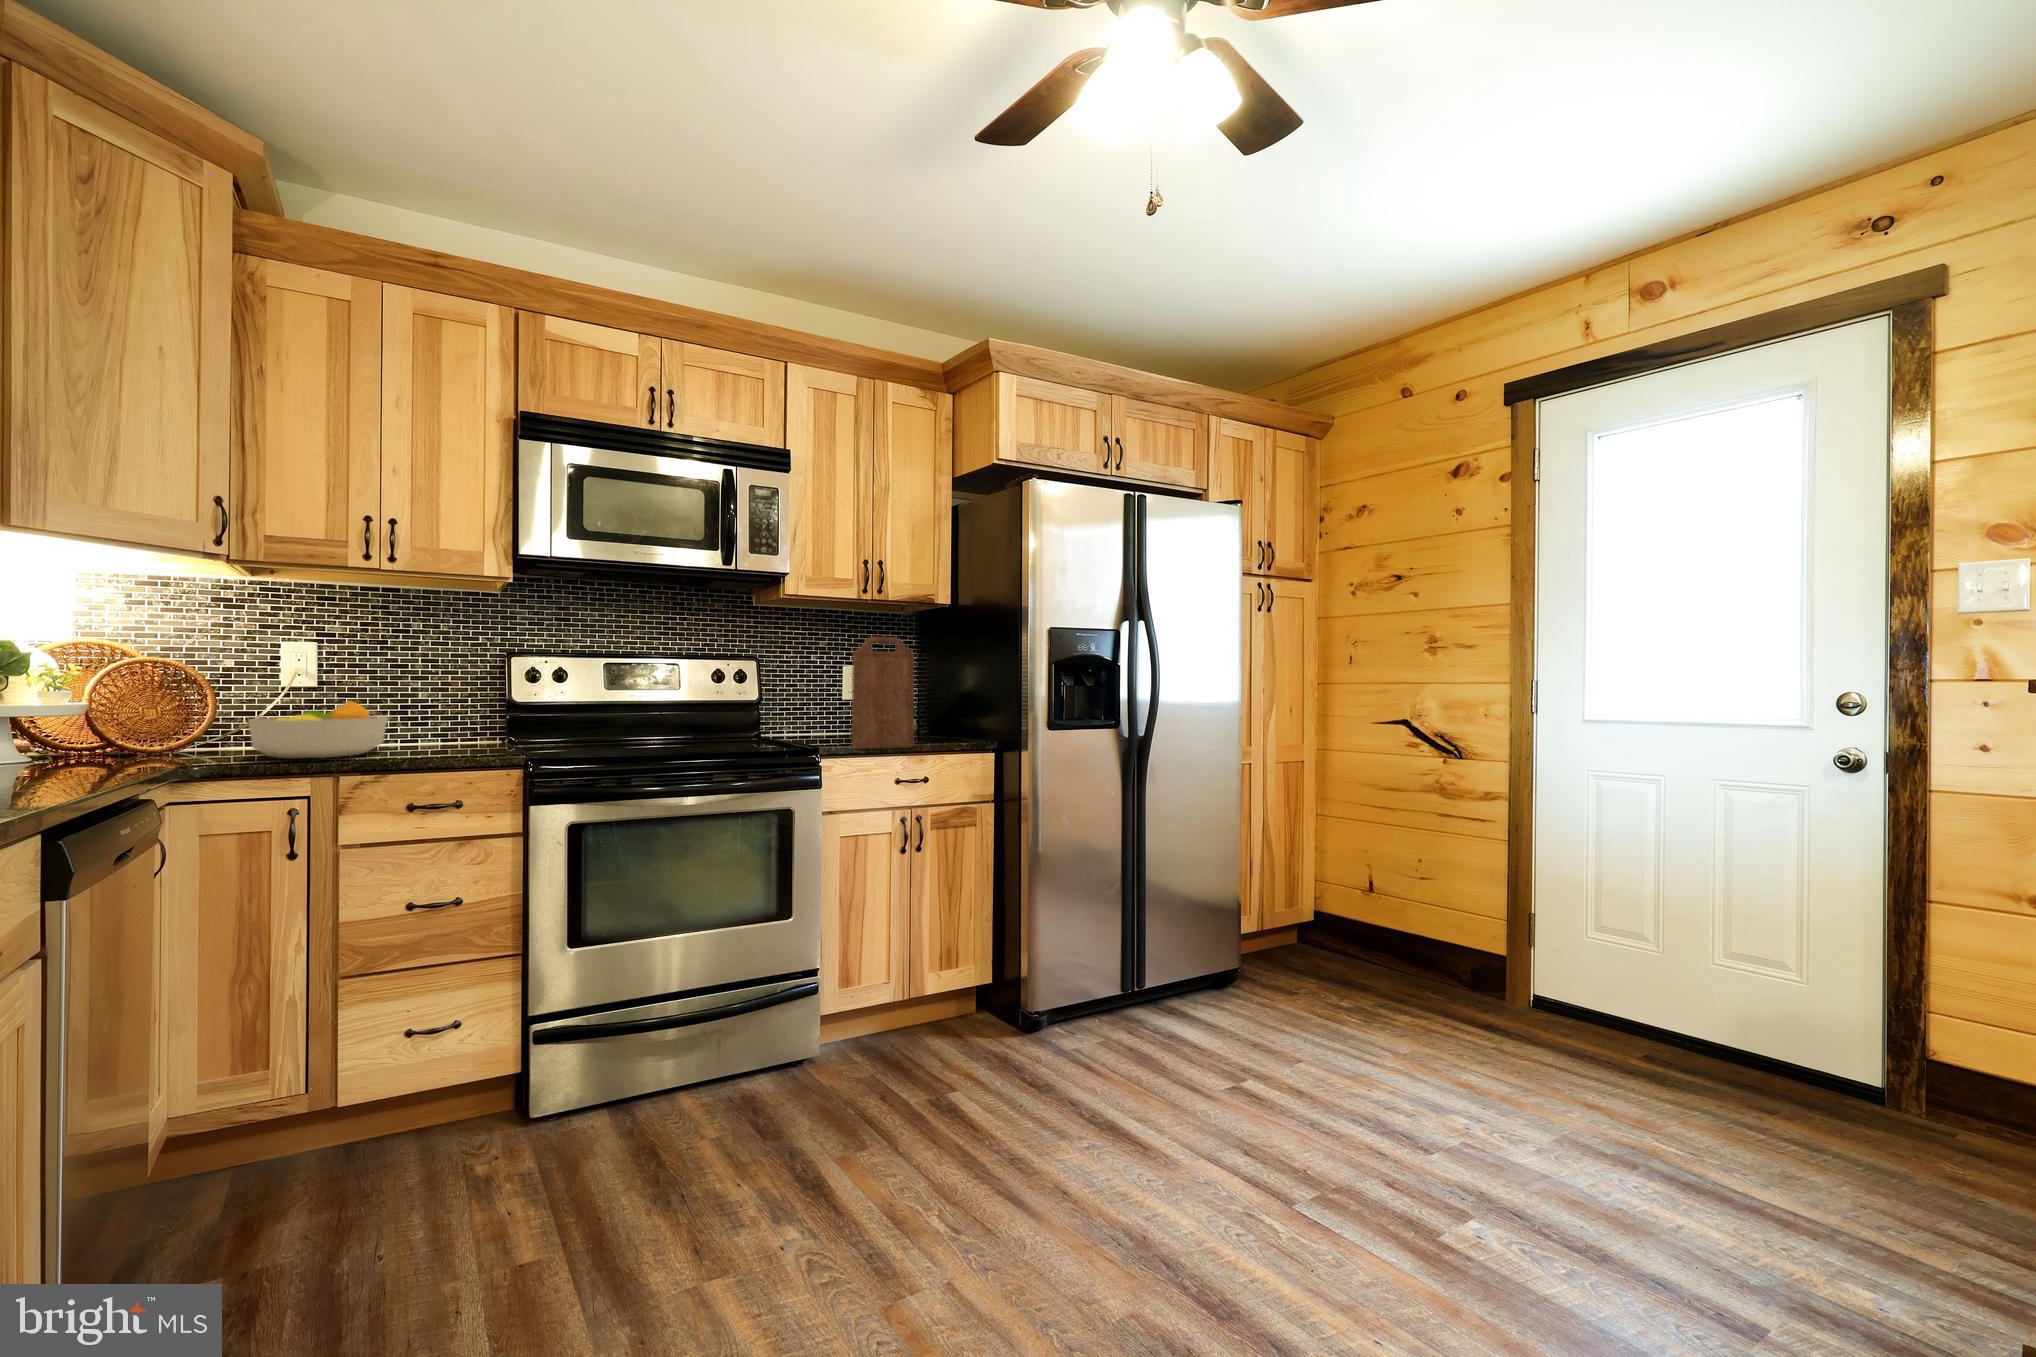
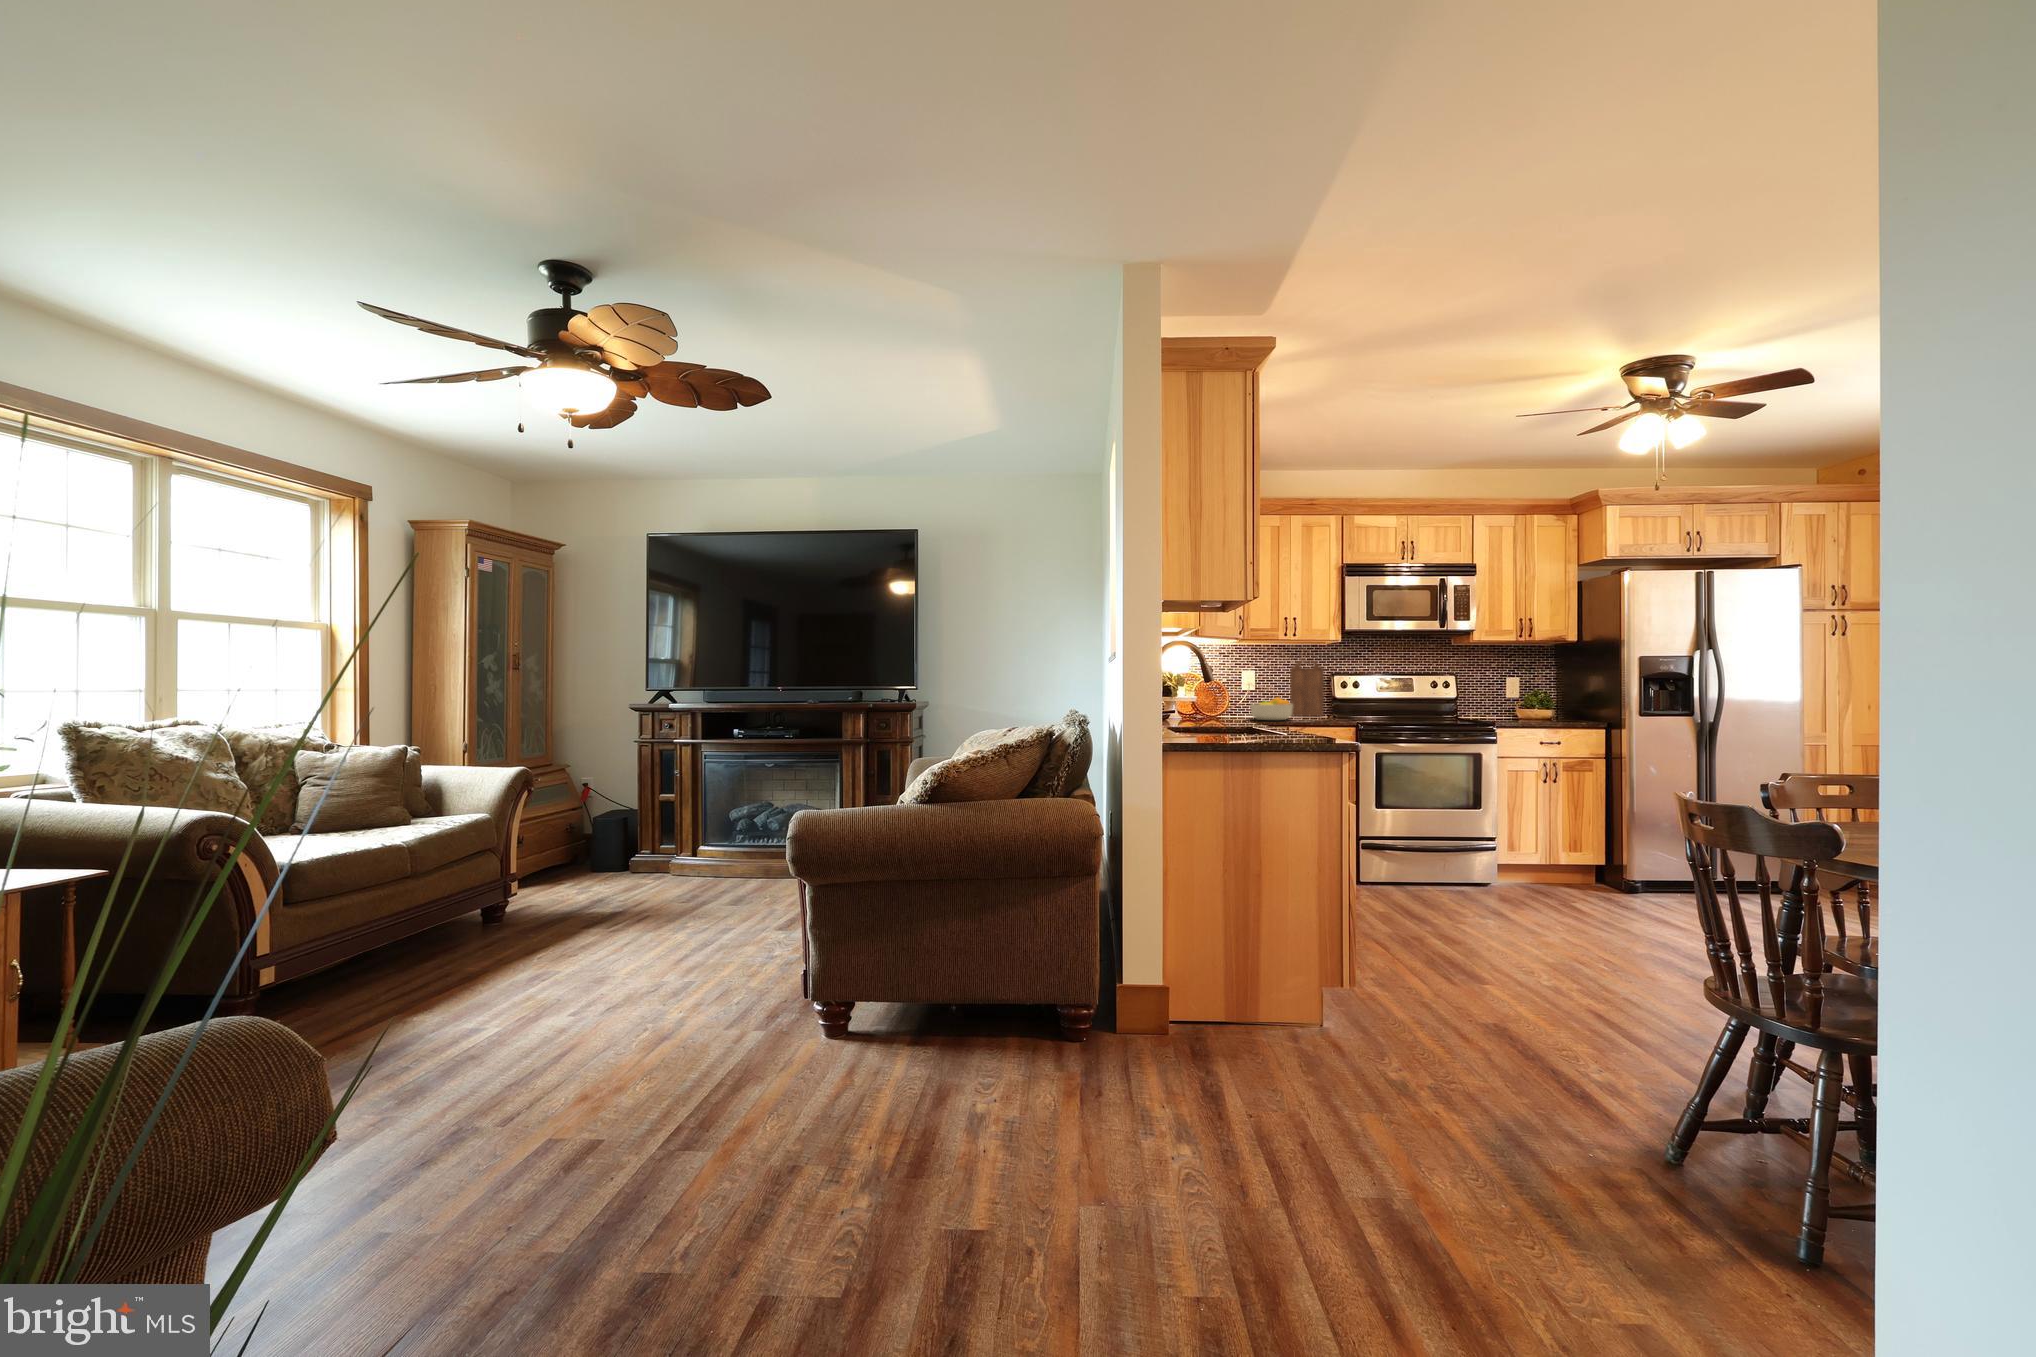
cutting board: present [852,637,914,749] -> present [1290,660,1324,716]

